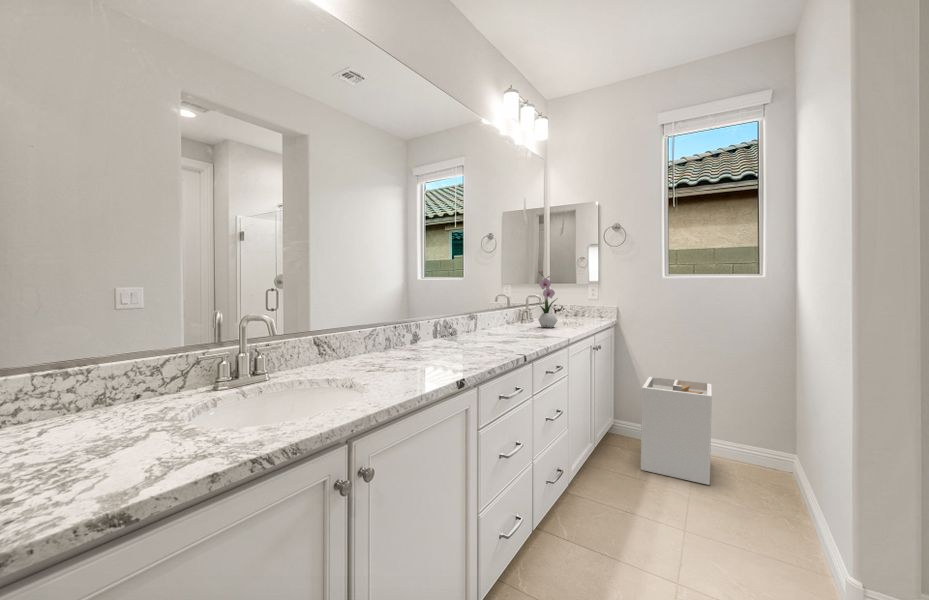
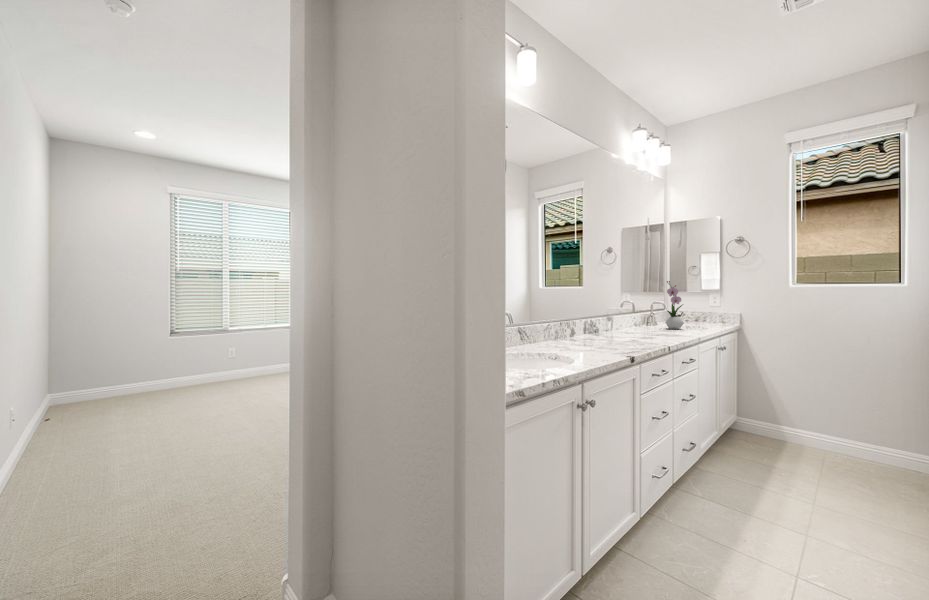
laundry hamper: present [641,377,712,485] -> none [766,377,842,476]

